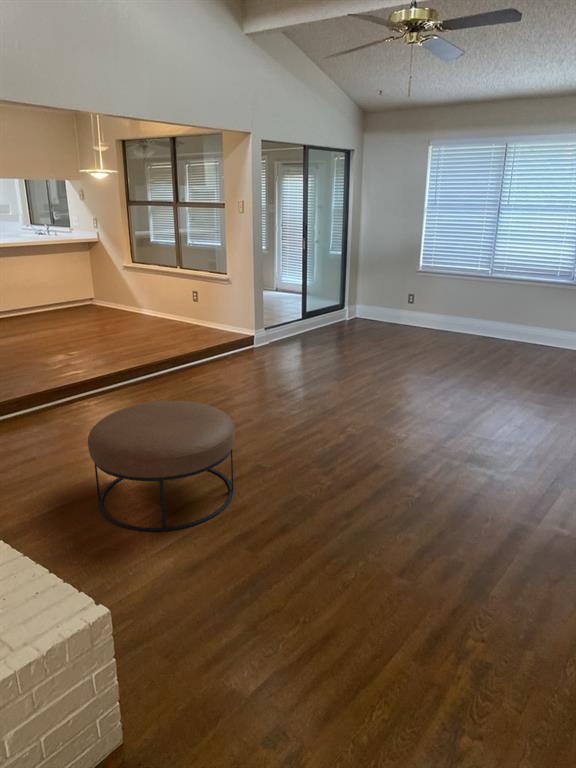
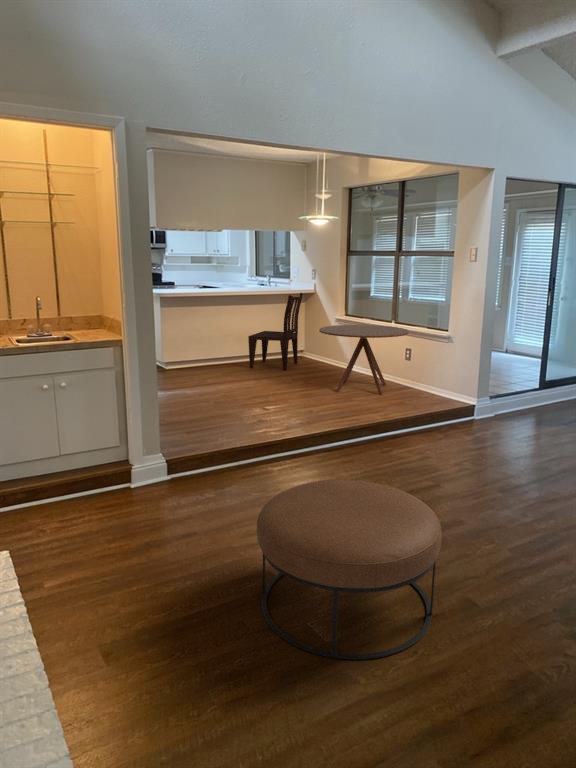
dining chair: none [35,242,89,319] -> present [248,293,303,371]
round table: none [109,271,192,335] -> present [319,325,409,395]

